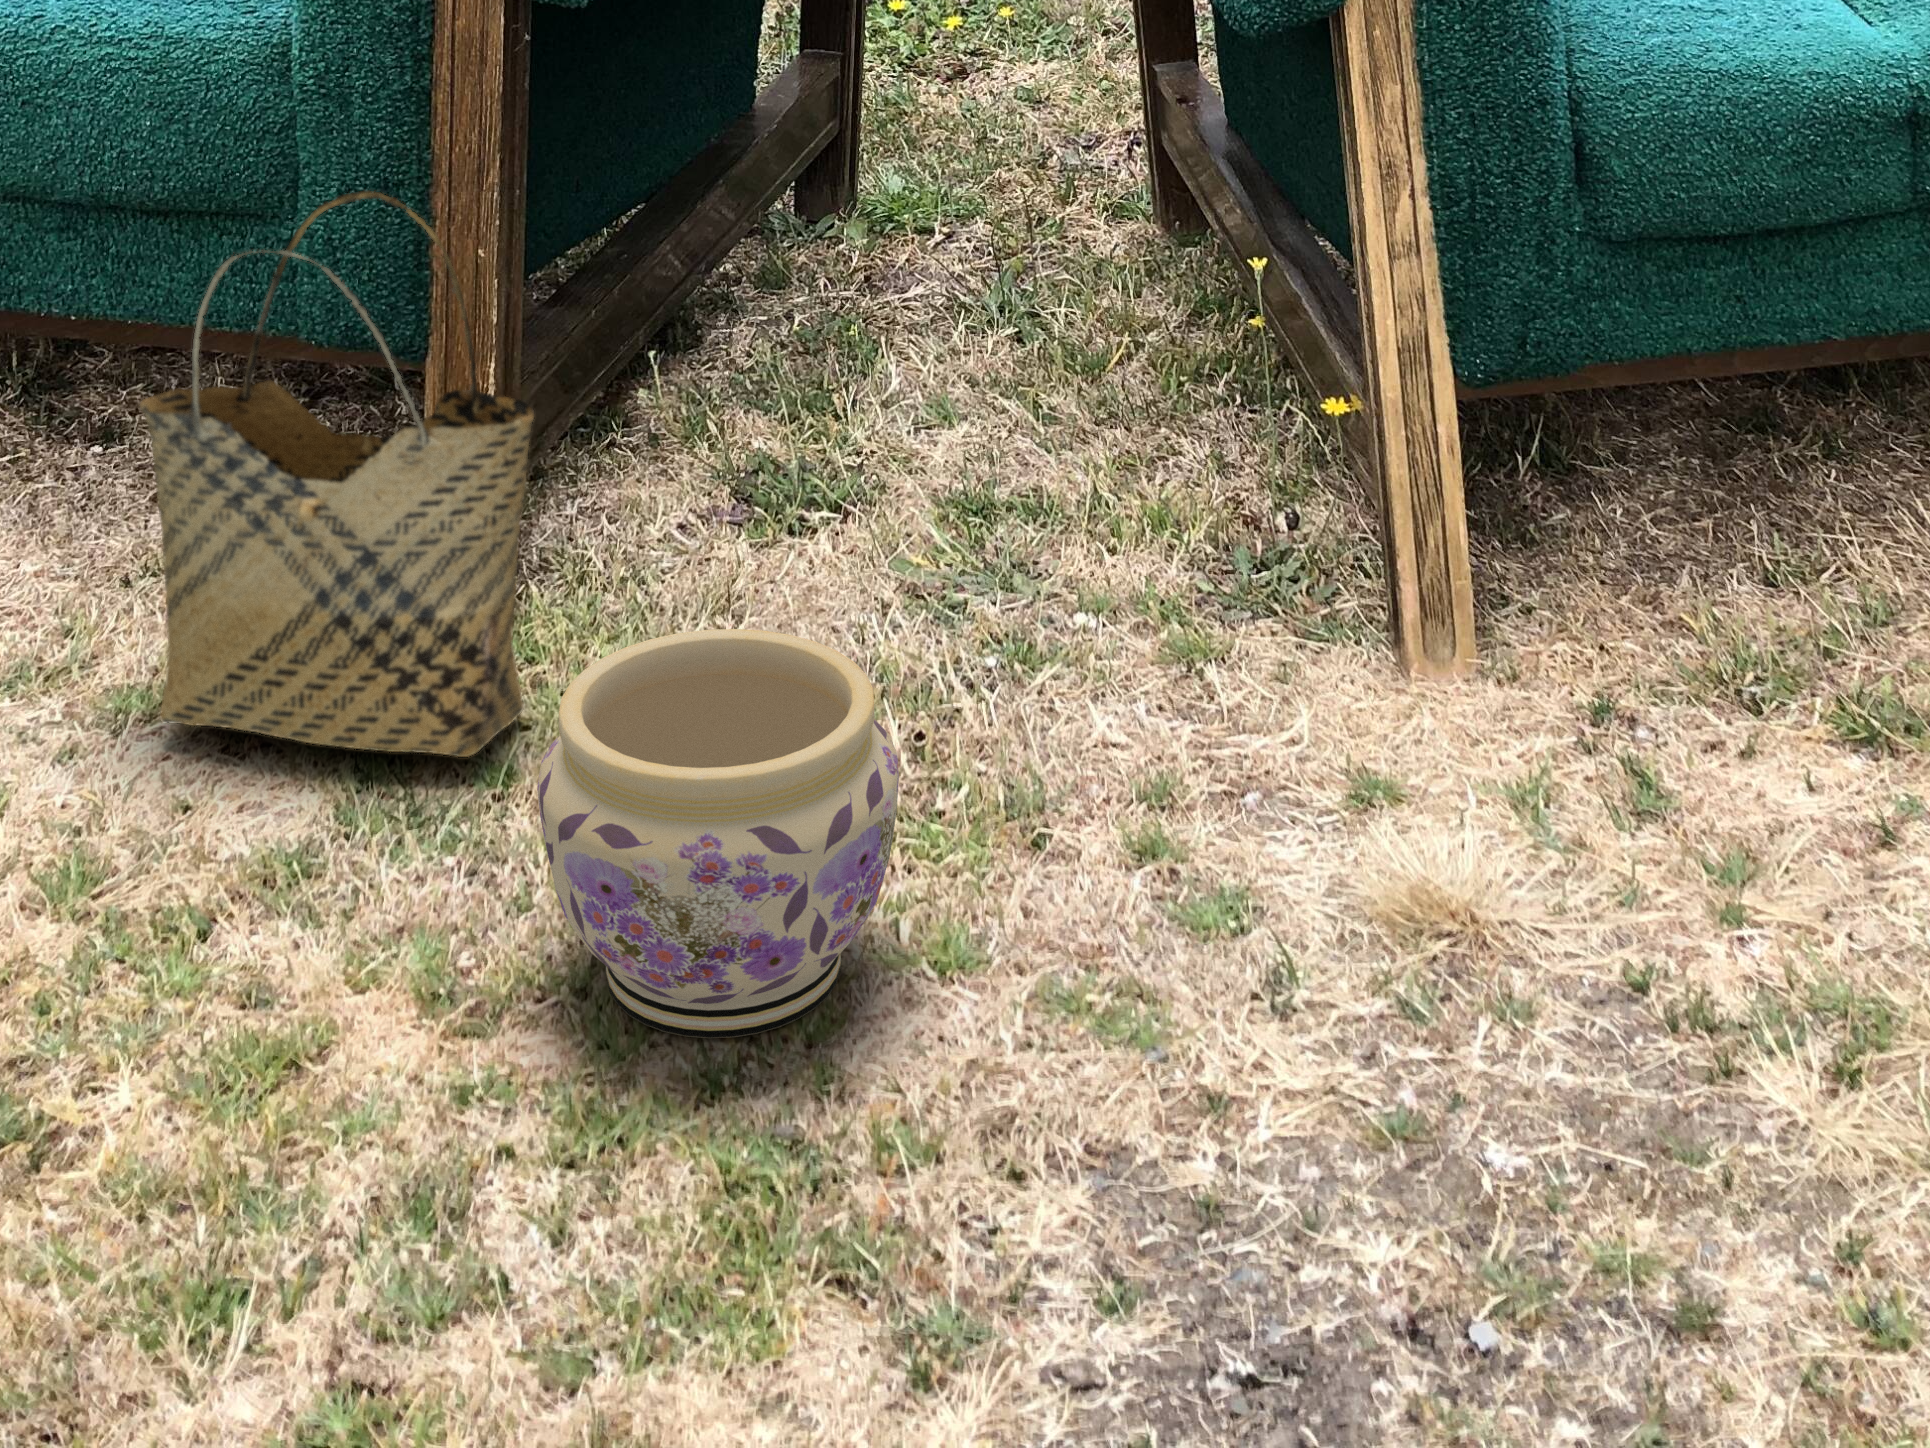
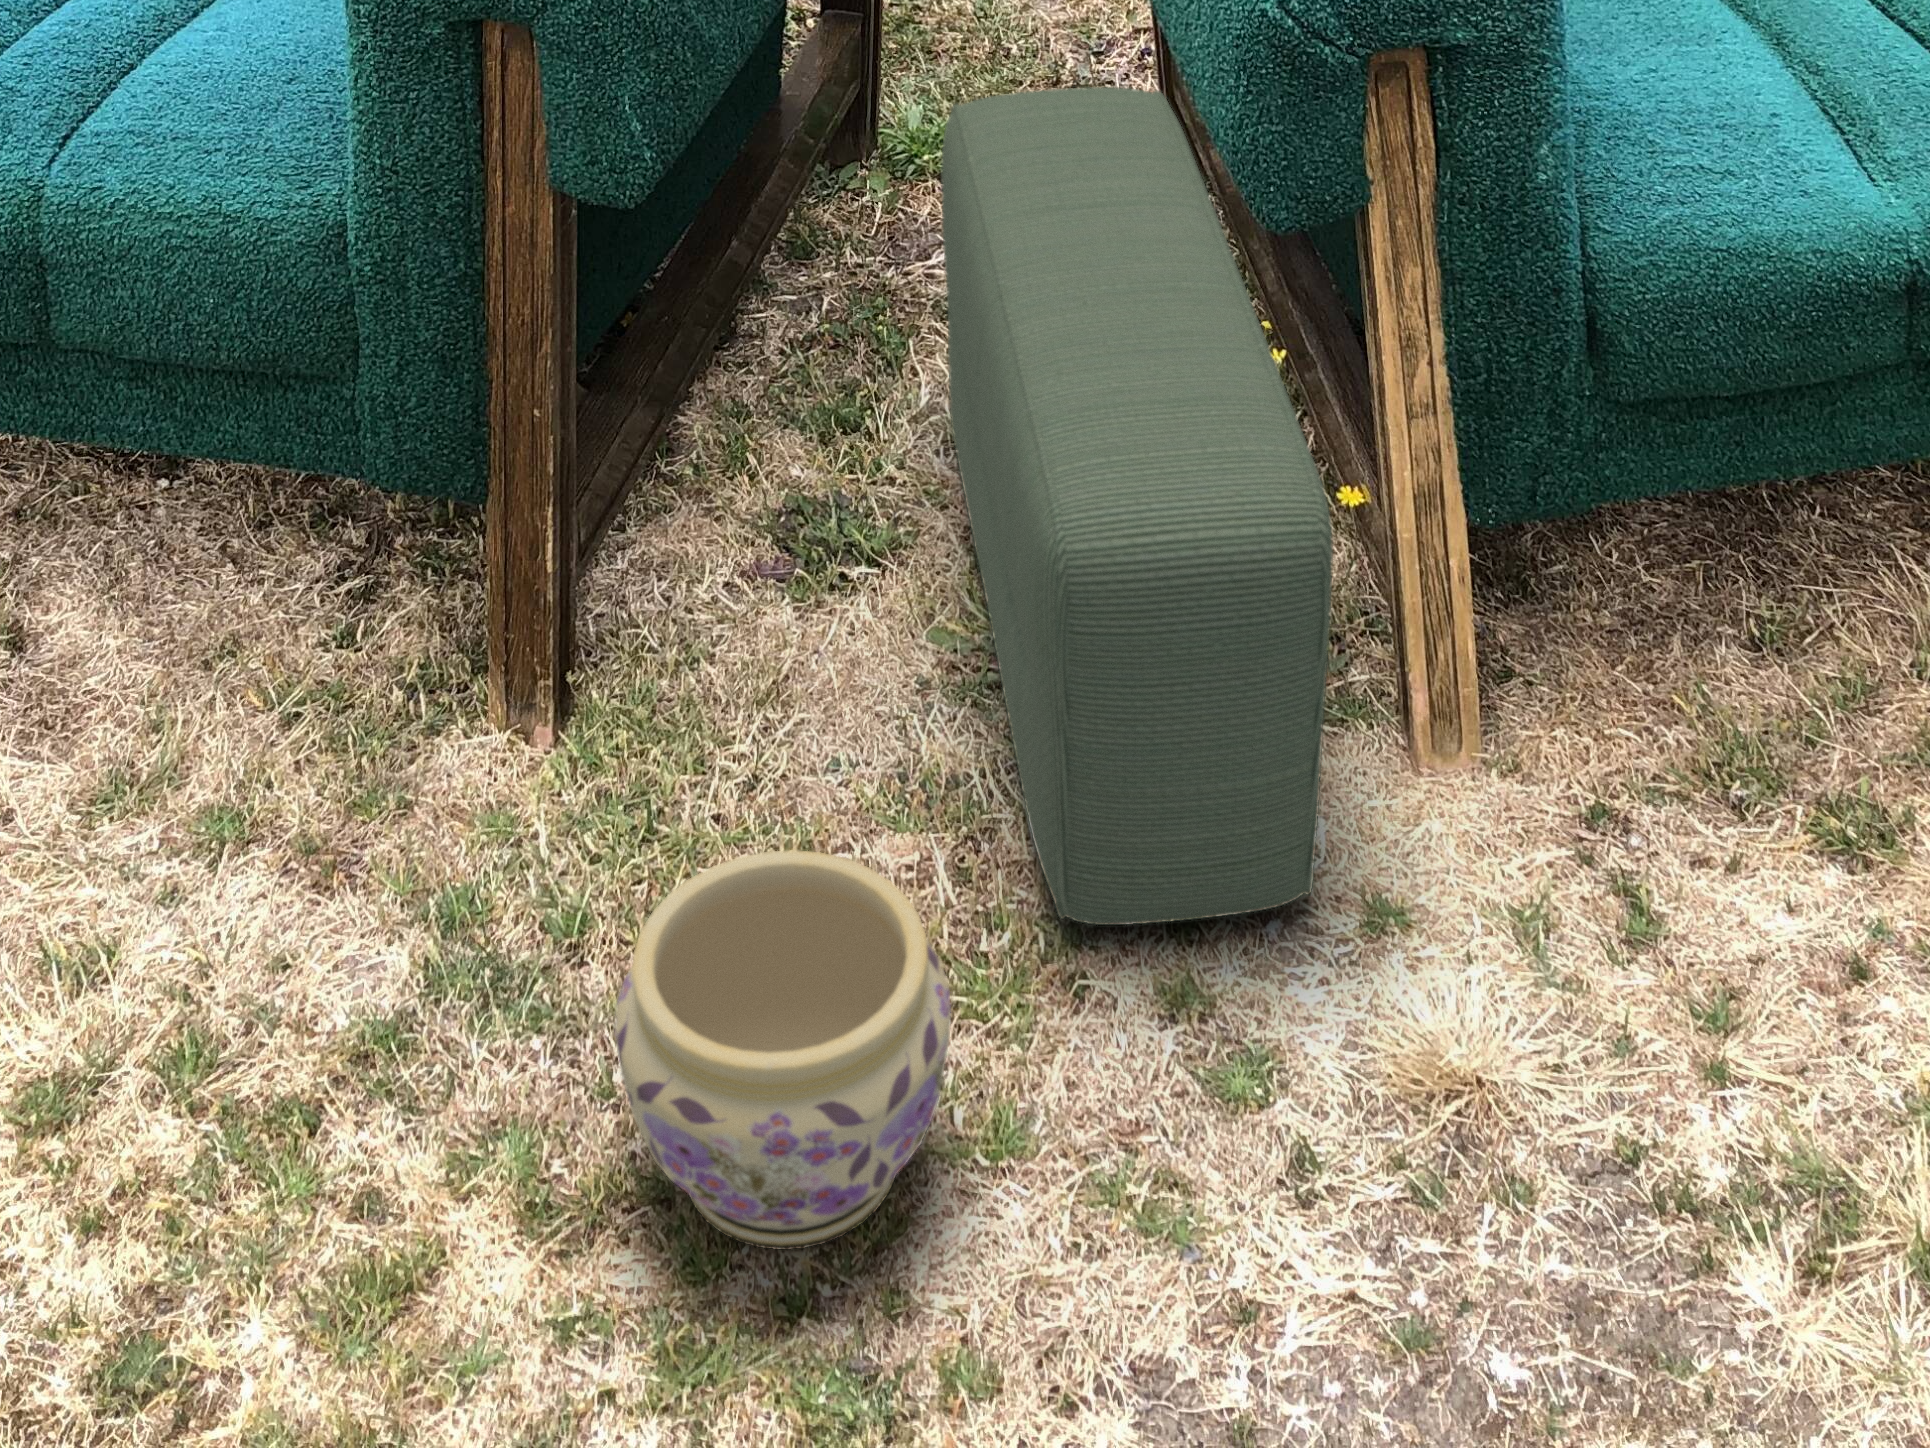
pouf: none [916,45,1308,785] -> present [941,87,1333,925]
woven basket: present [139,190,534,757] -> none [211,368,591,898]

